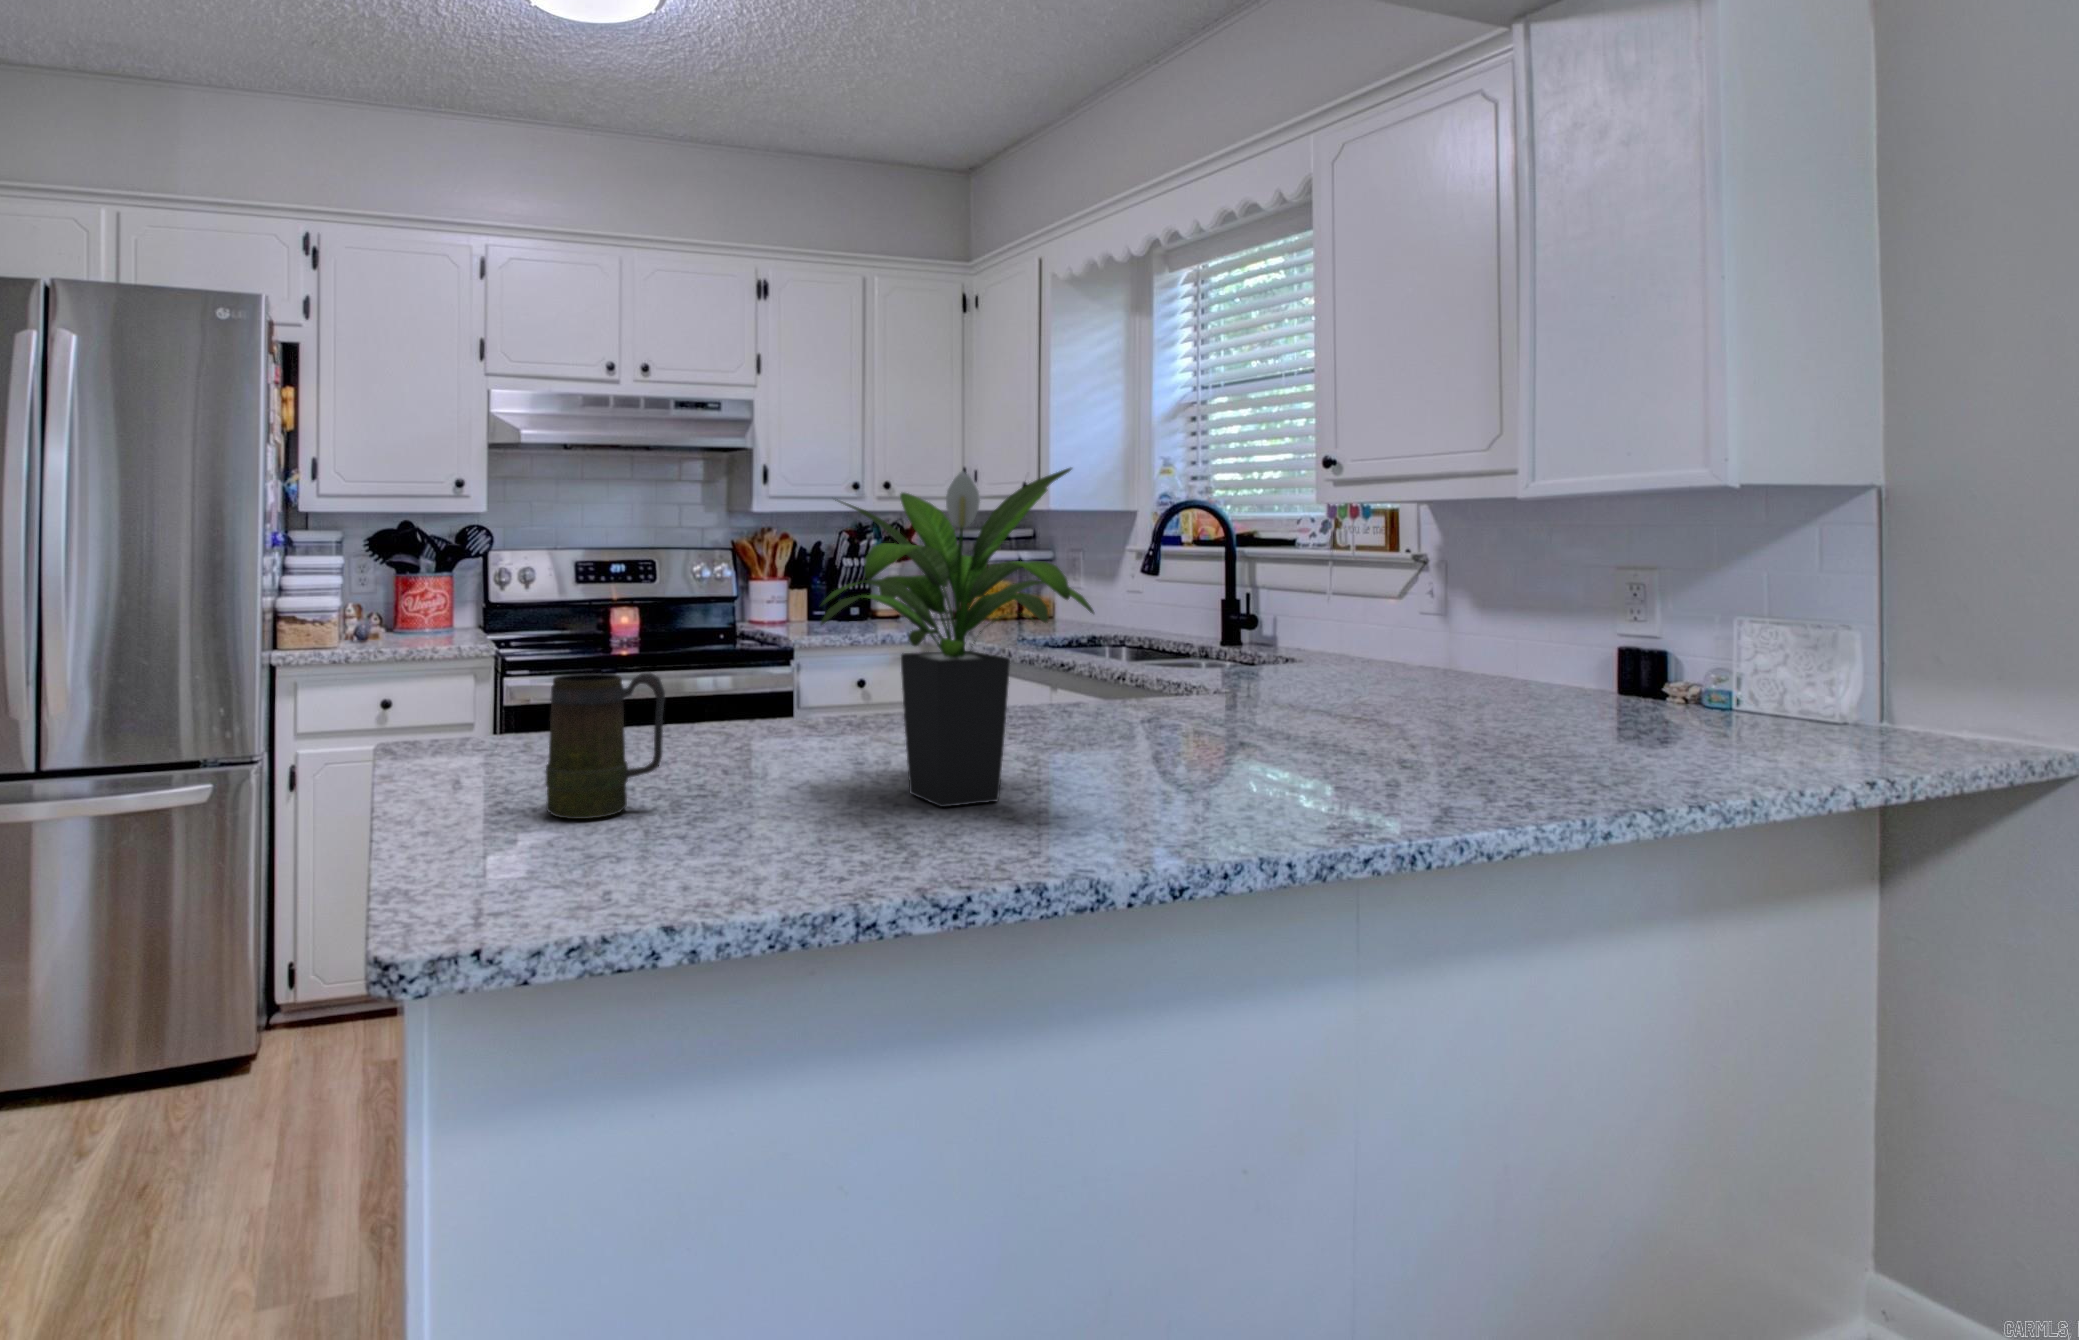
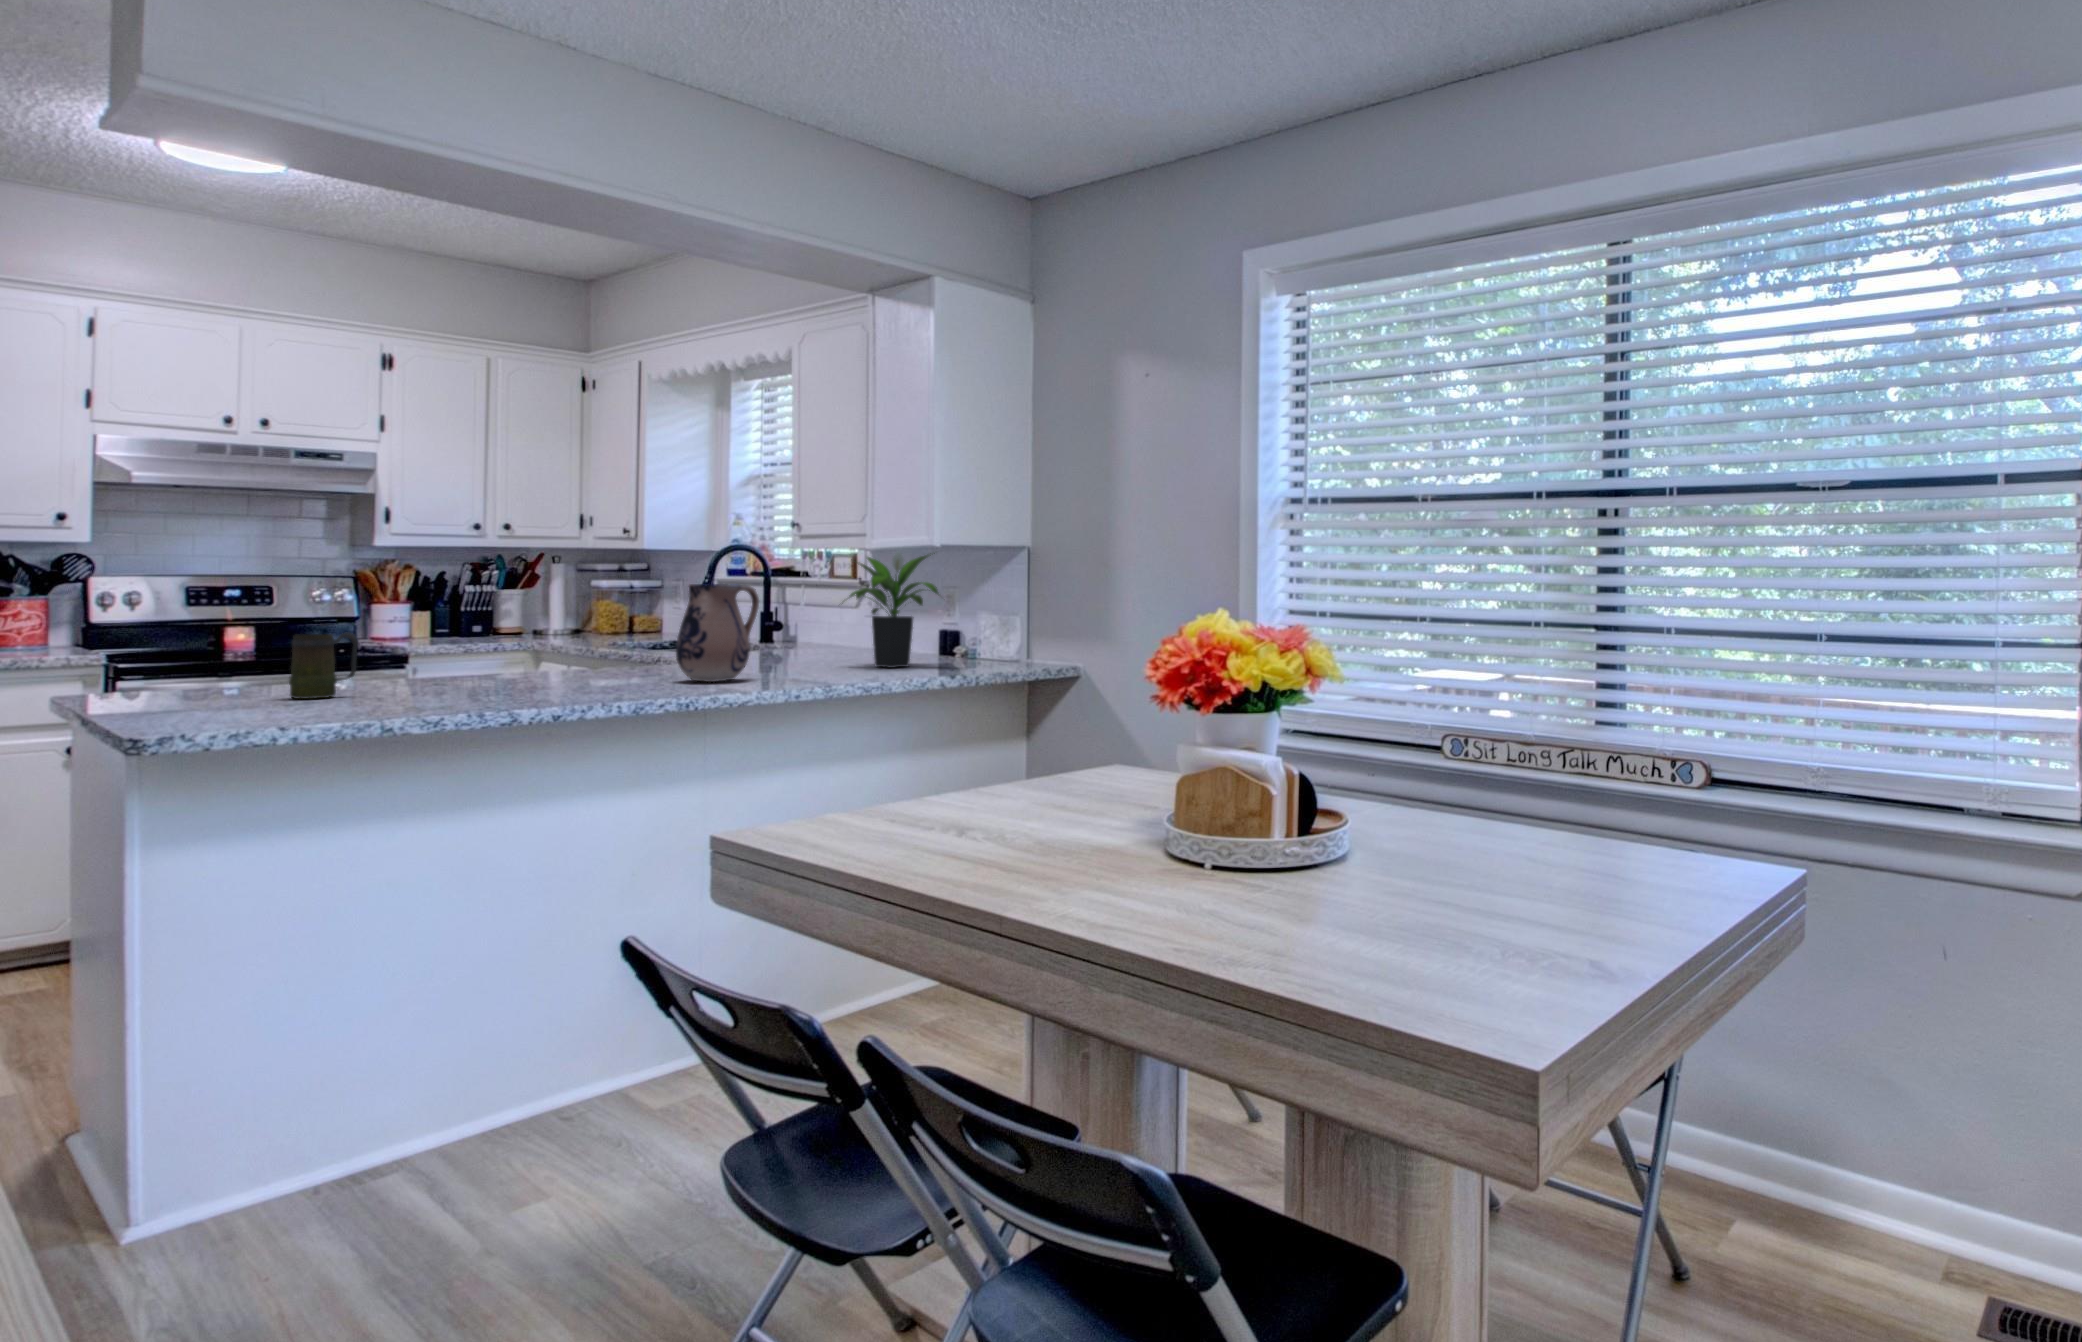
potted plant: present [821,468,1094,807] -> present [842,552,938,668]
ceramic pitcher: none [1262,564,1433,796] -> present [676,584,759,682]

